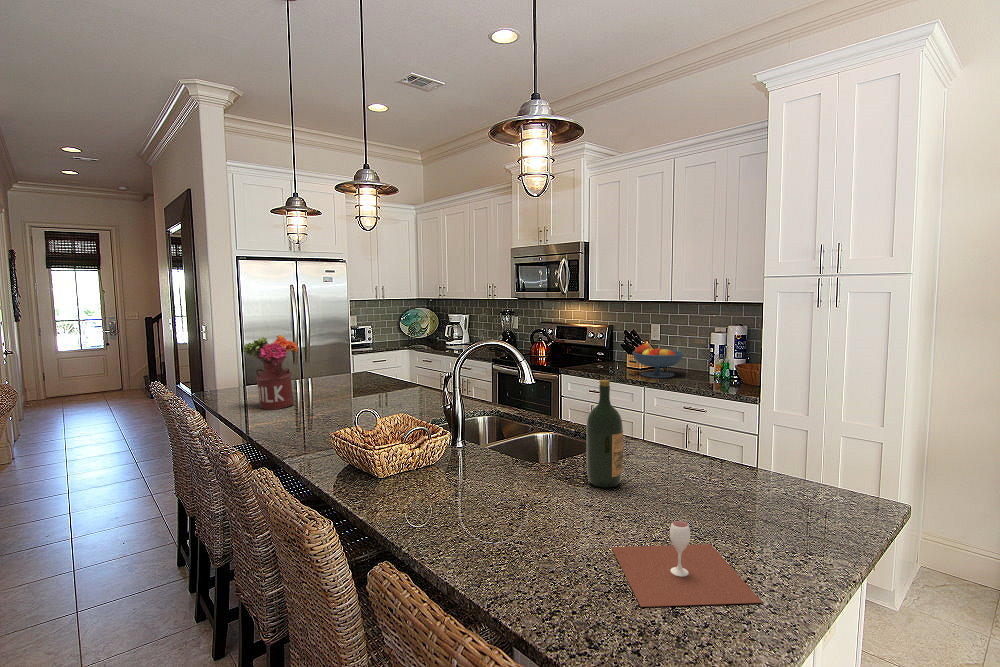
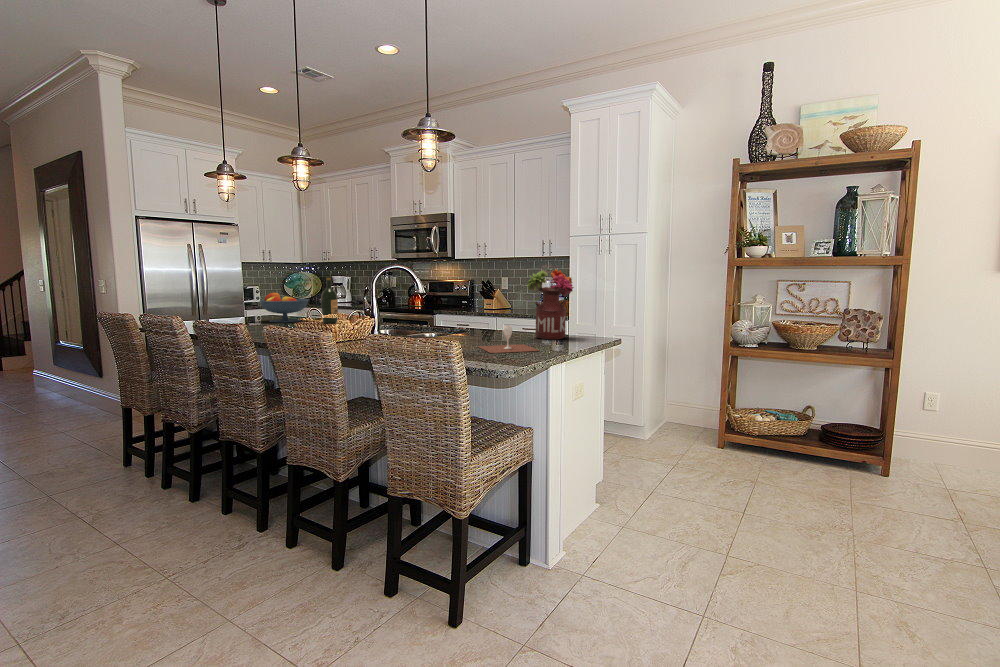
flower arrangement: present [243,335,299,409] -> present [527,269,574,339]
fruit bowl: present [632,344,684,378] -> present [260,293,309,322]
wine bottle: present [587,380,623,488] -> present [321,278,338,323]

